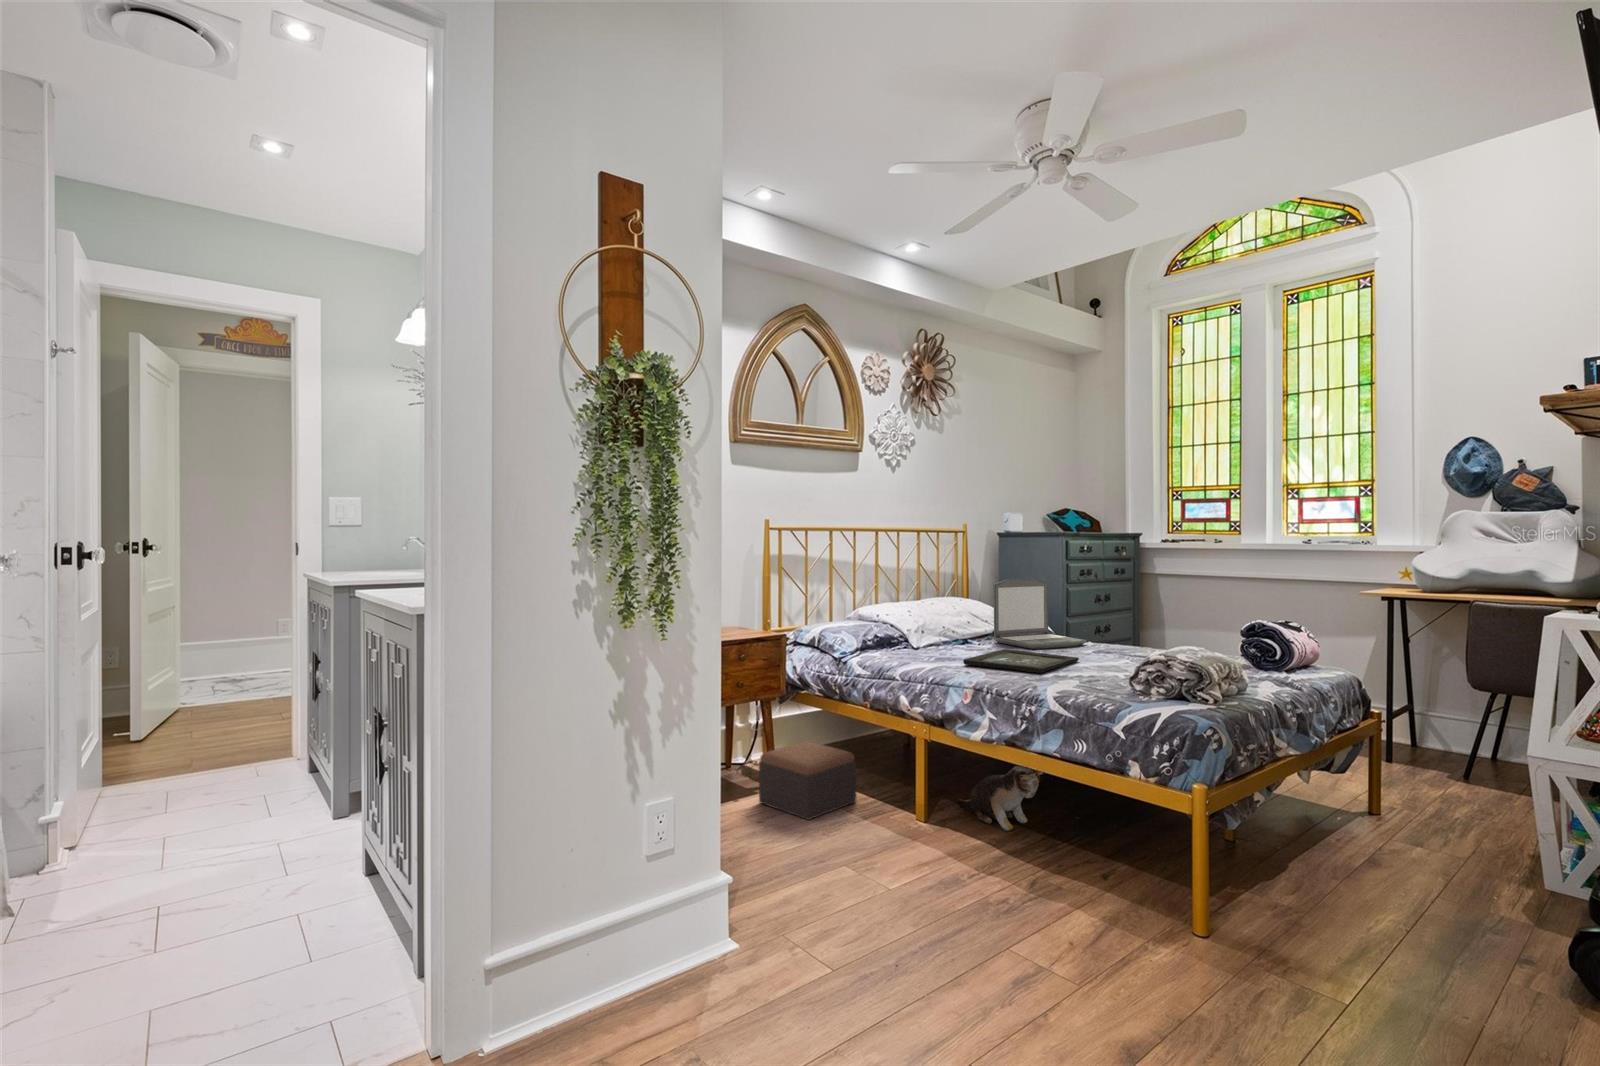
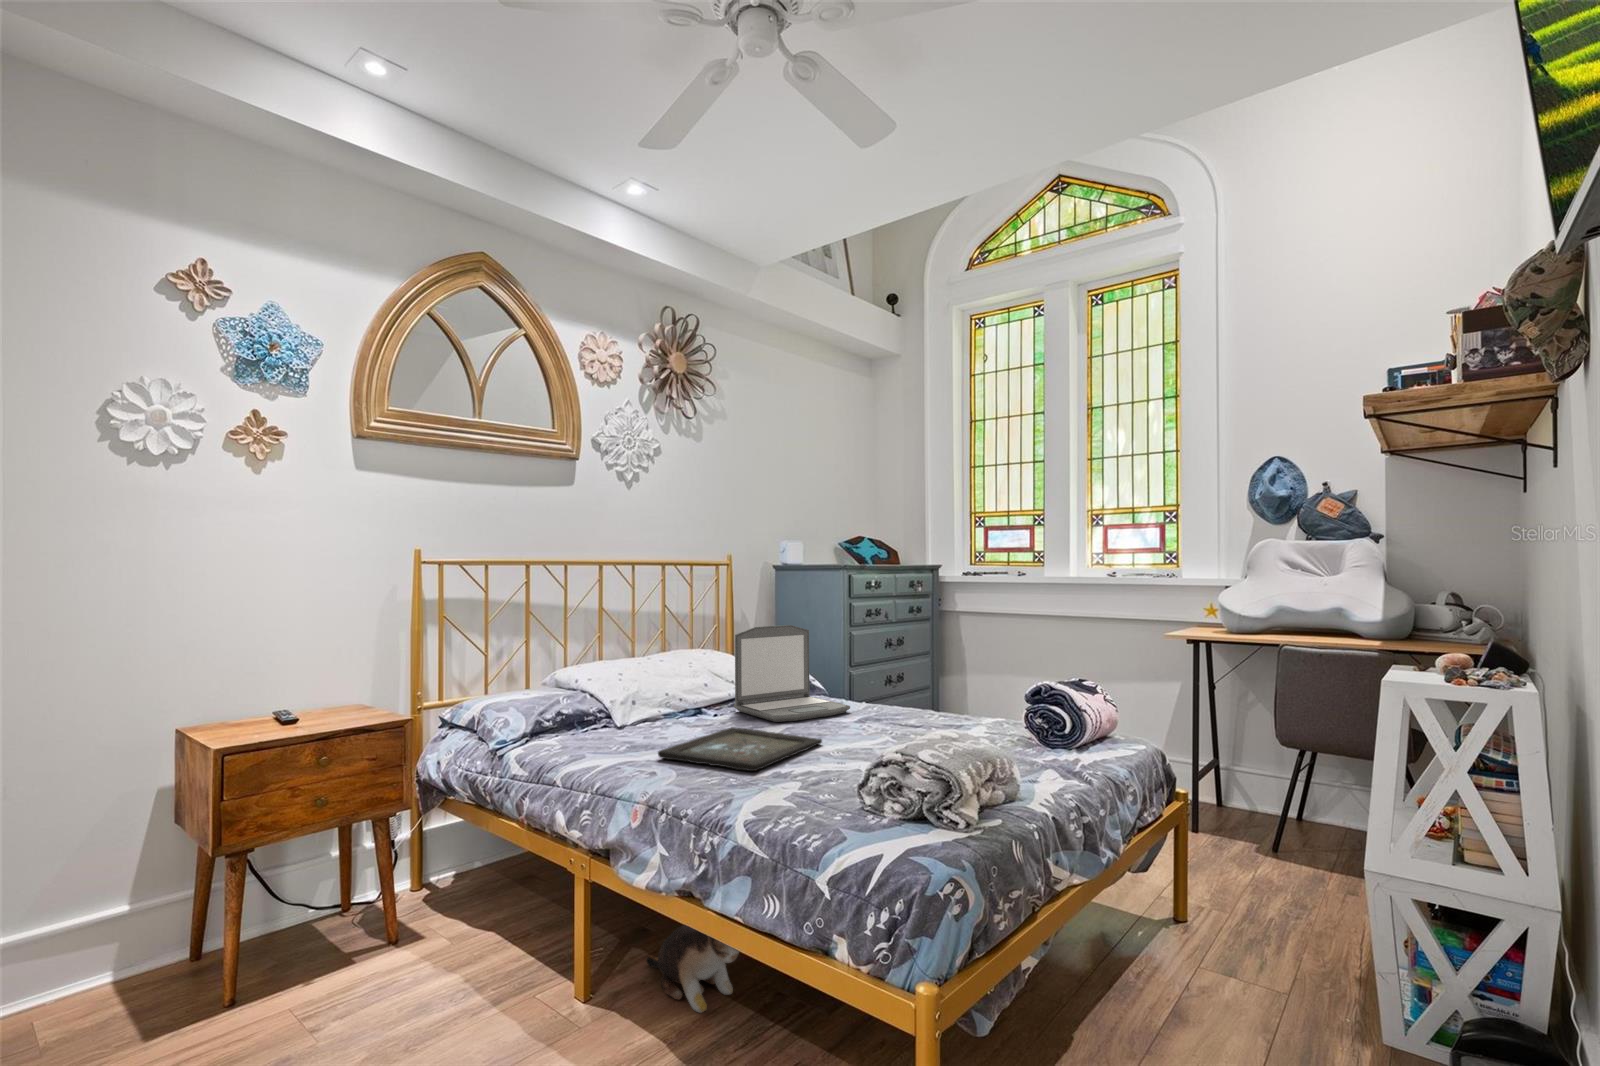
footstool: present [759,741,856,820] -> none [338,878,498,1021]

